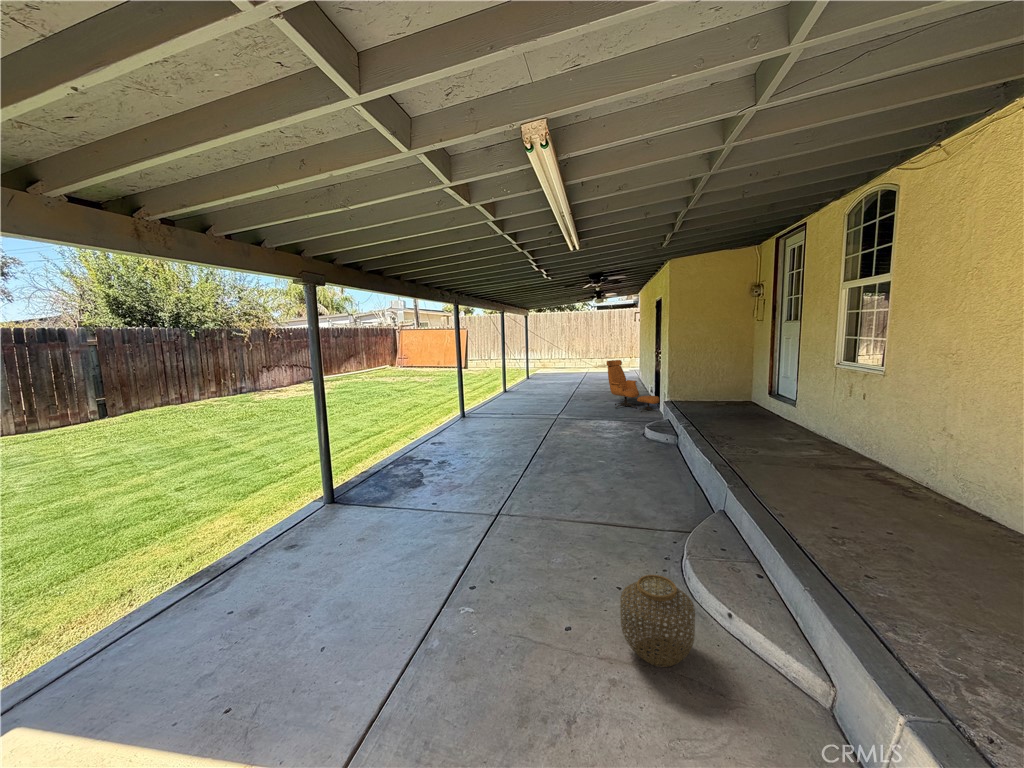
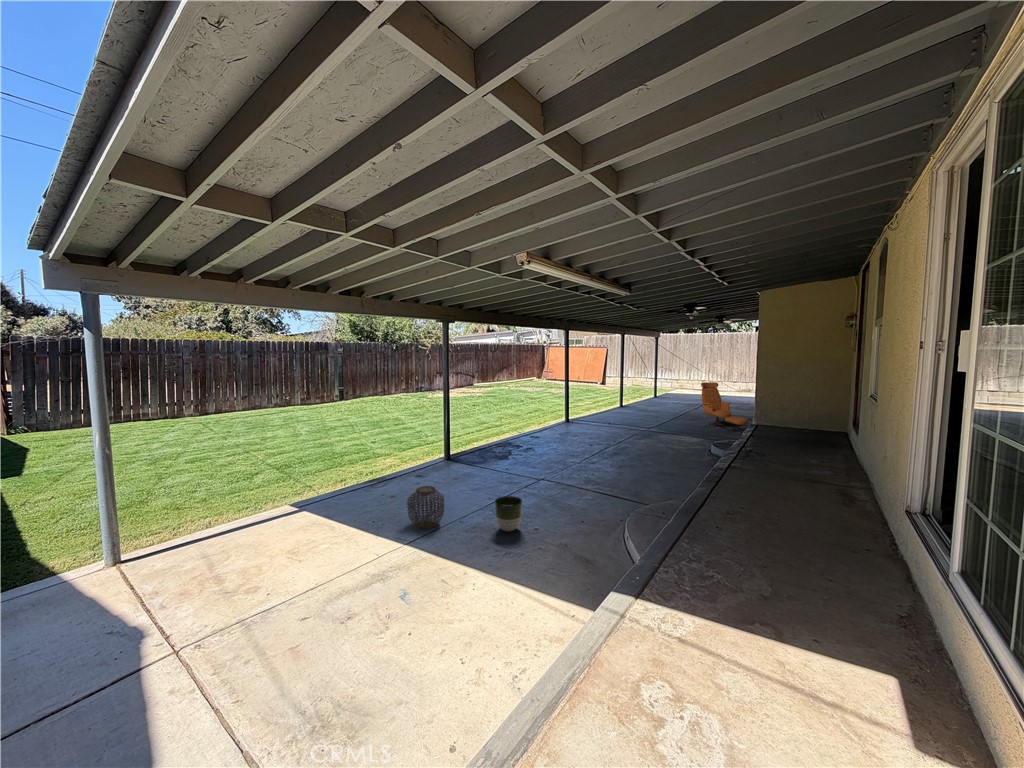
woven basket: present [620,575,695,667] -> present [408,486,444,529]
planter: none [506,587,556,661] -> present [495,496,522,531]

